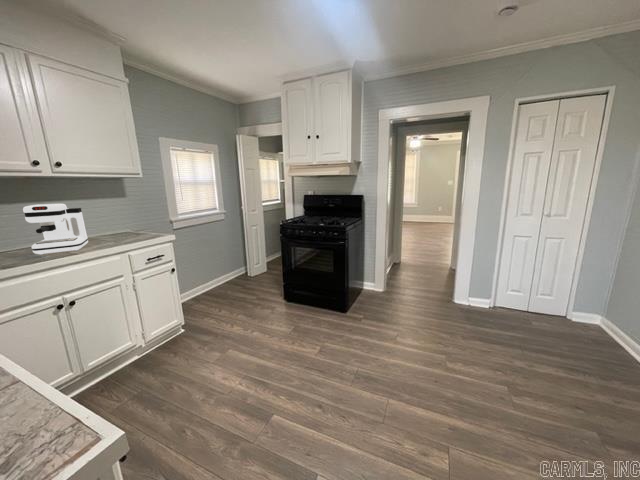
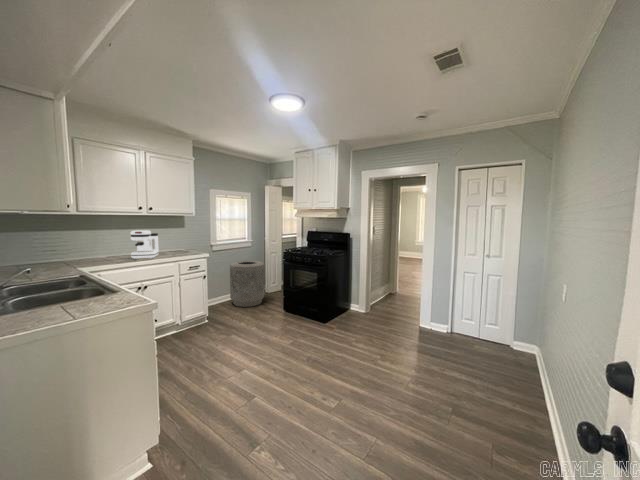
trash can: none [202,237,252,299] -> present [230,261,265,307]

